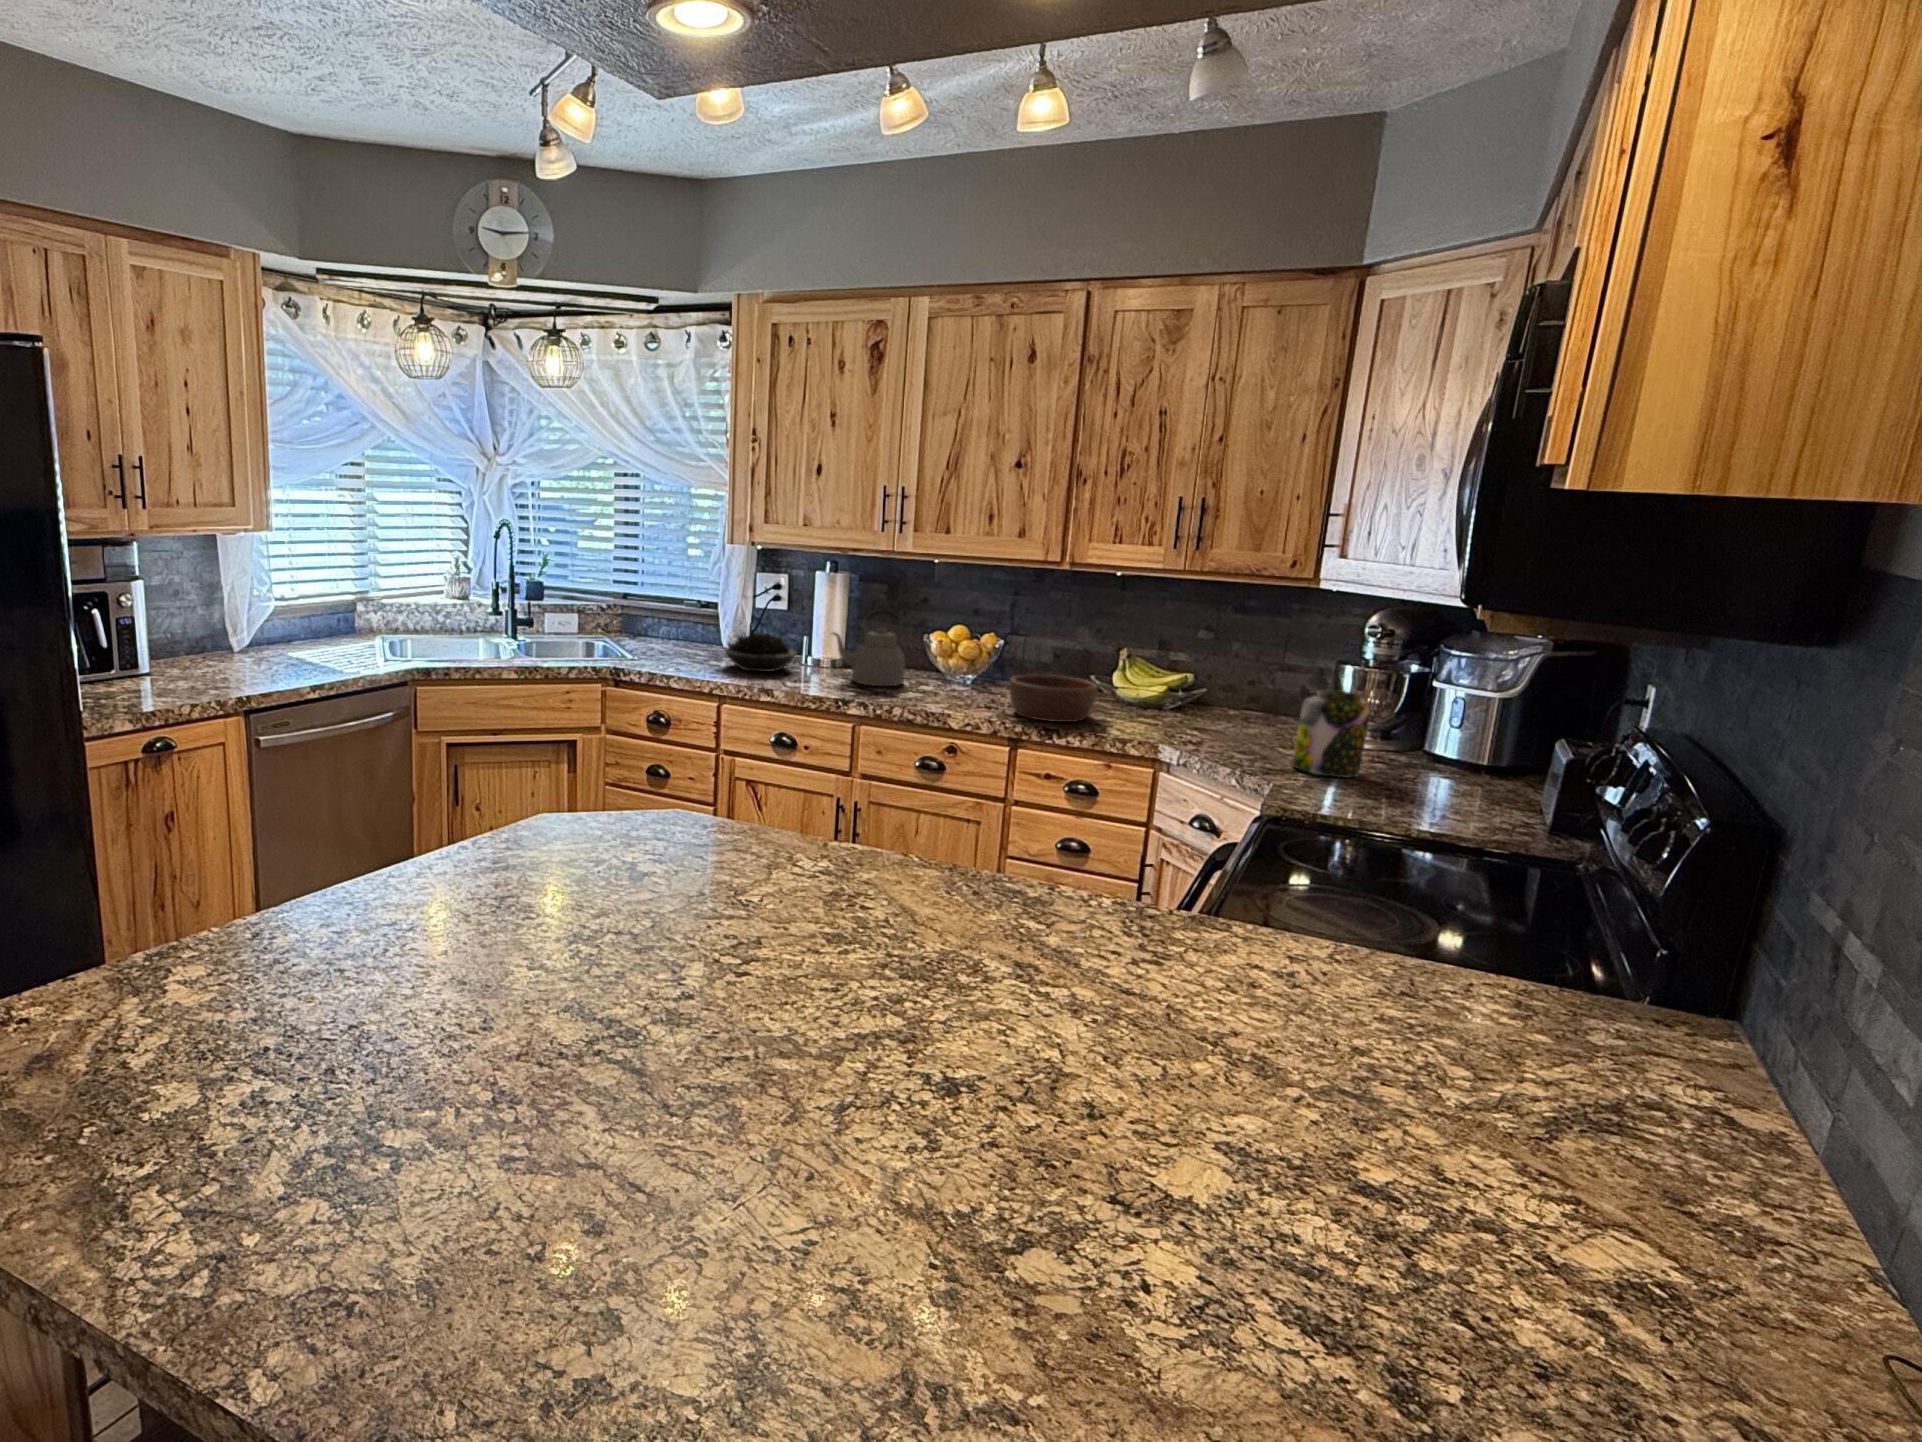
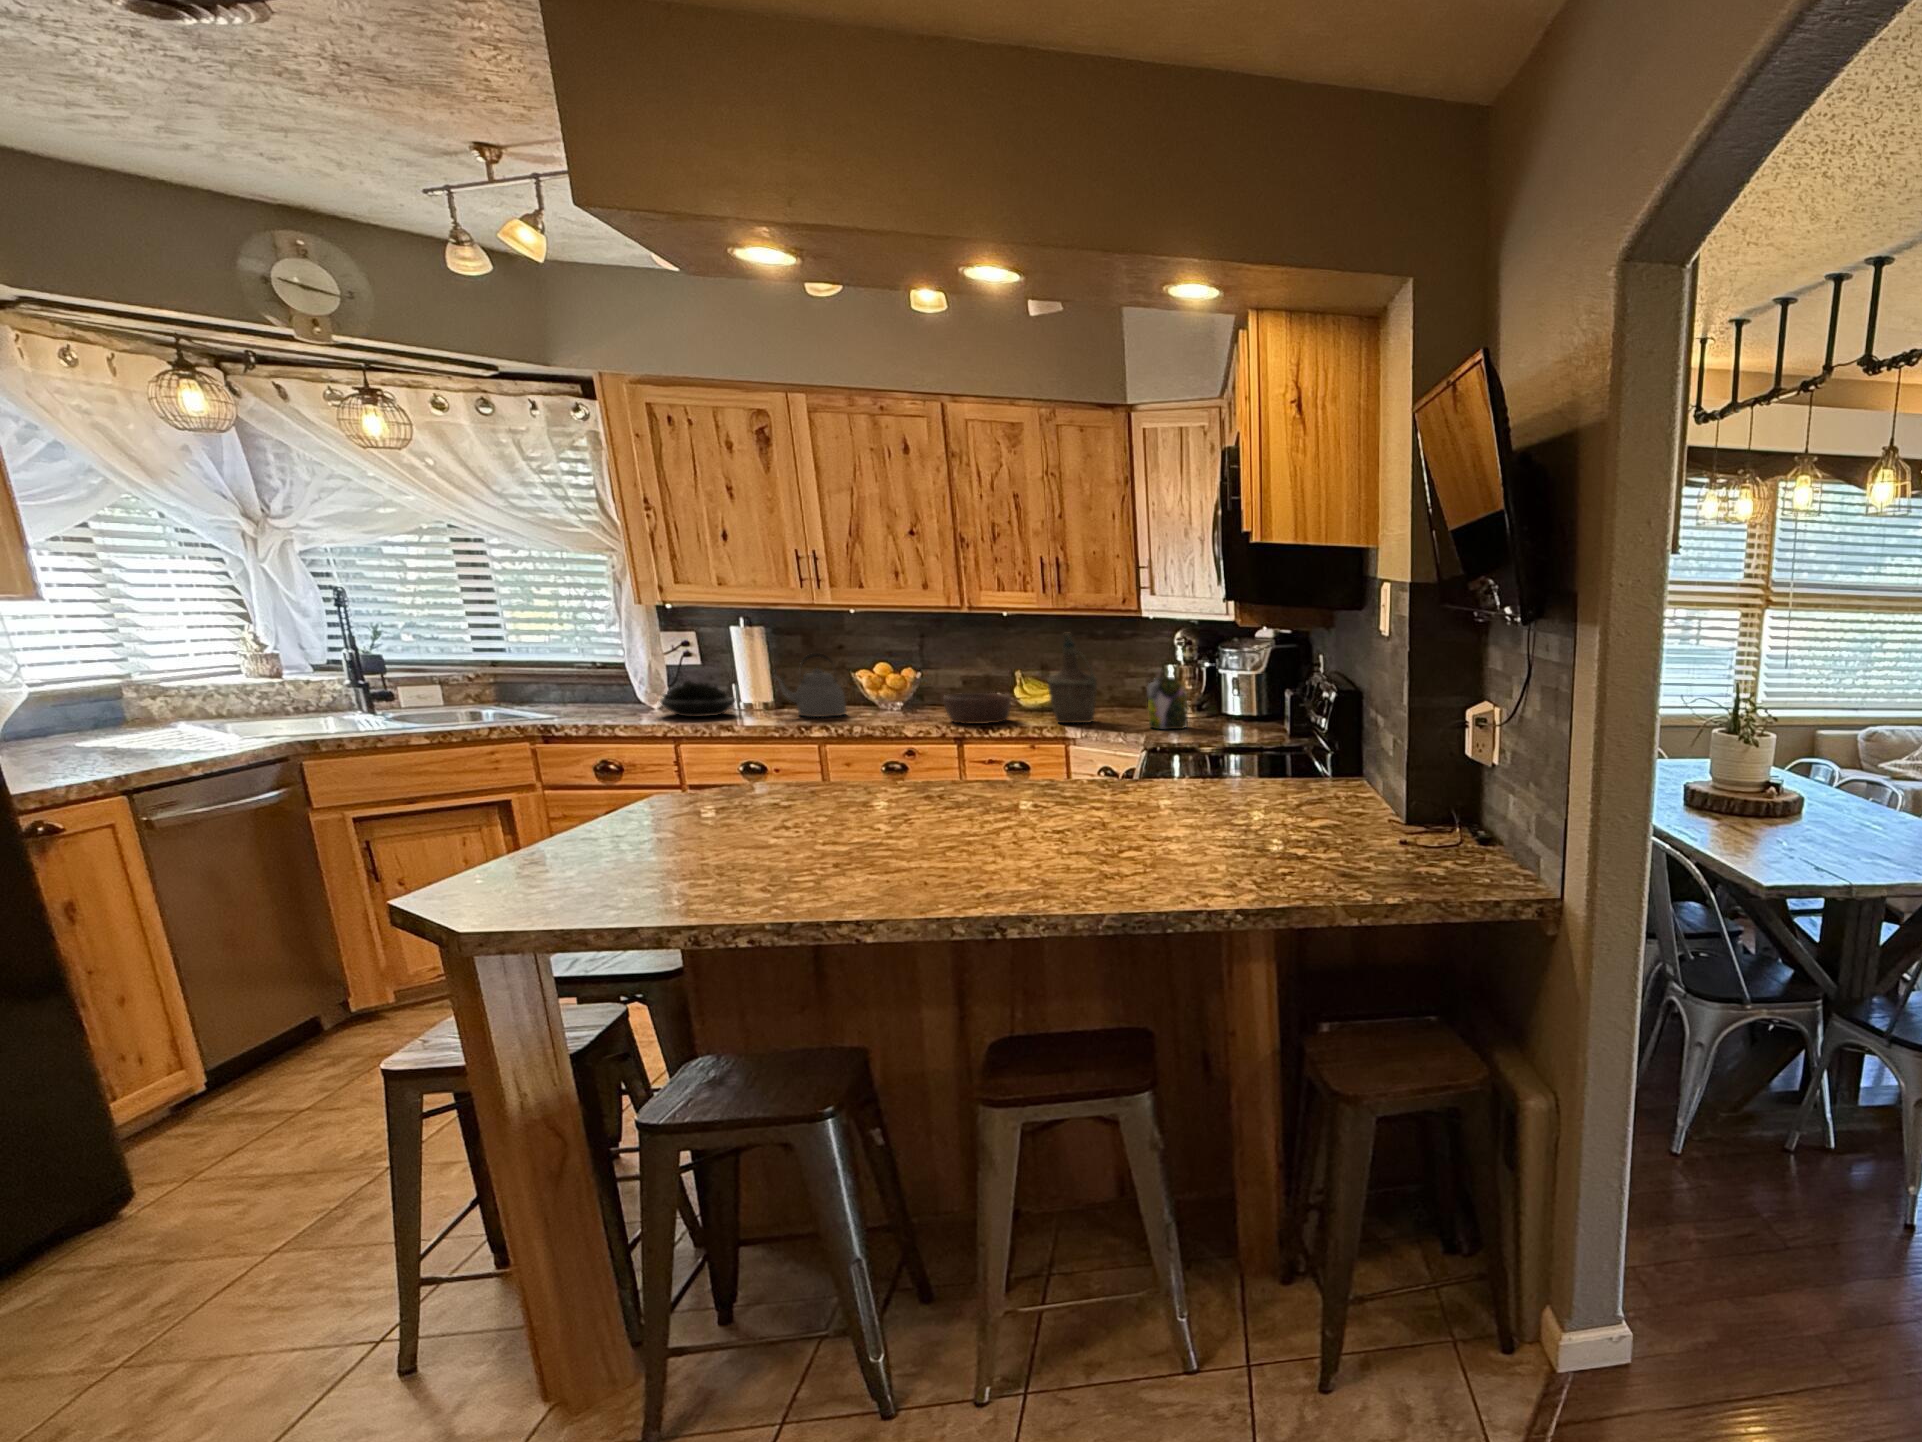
bottle: none [1149,607,1226,740] -> present [1047,633,1097,723]

